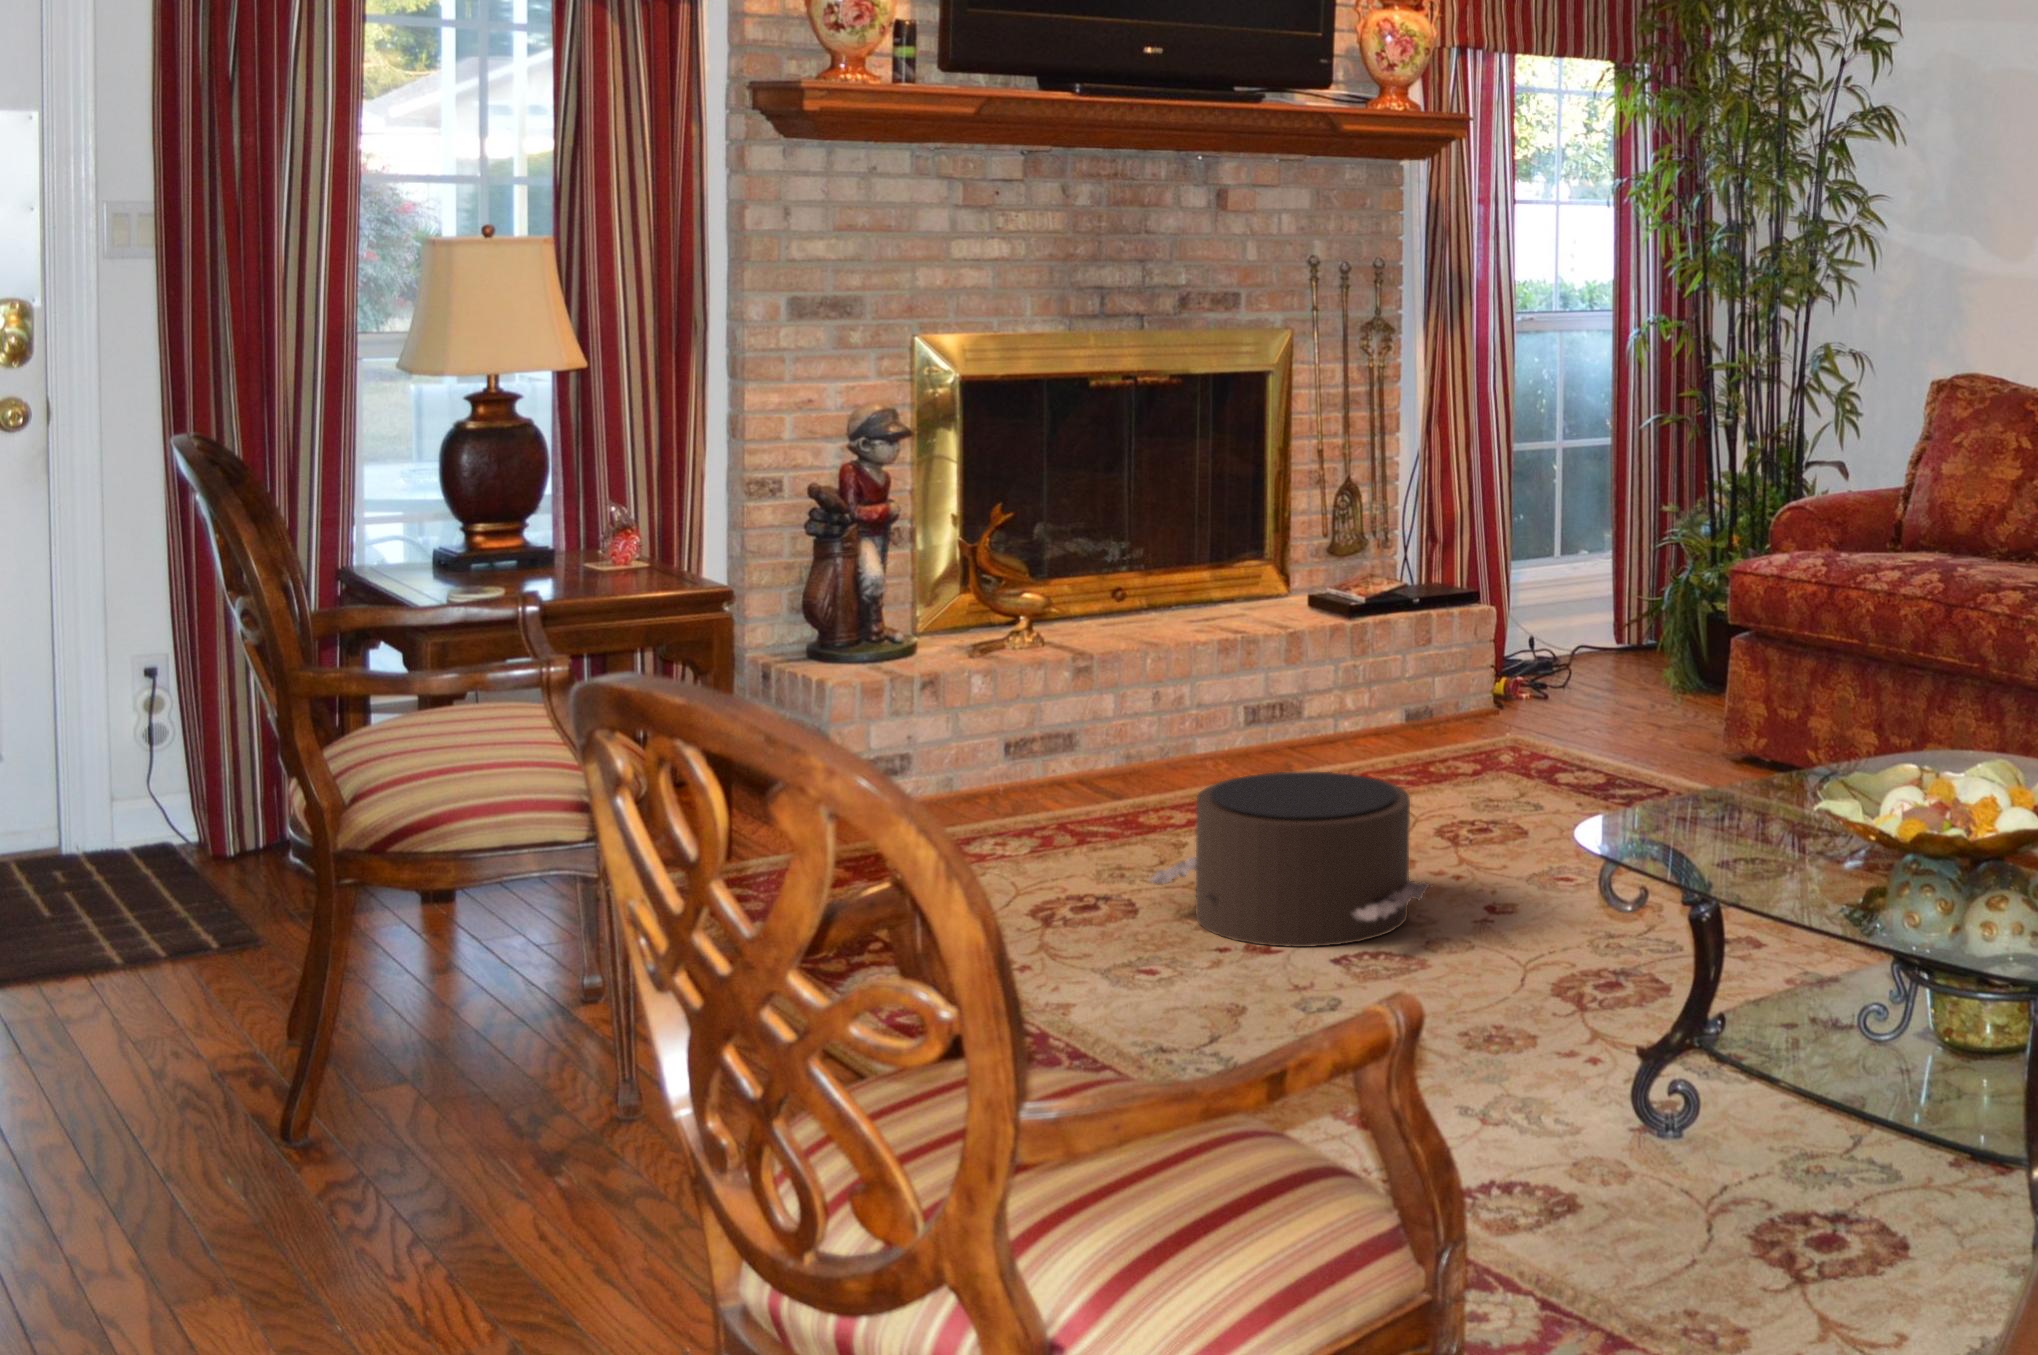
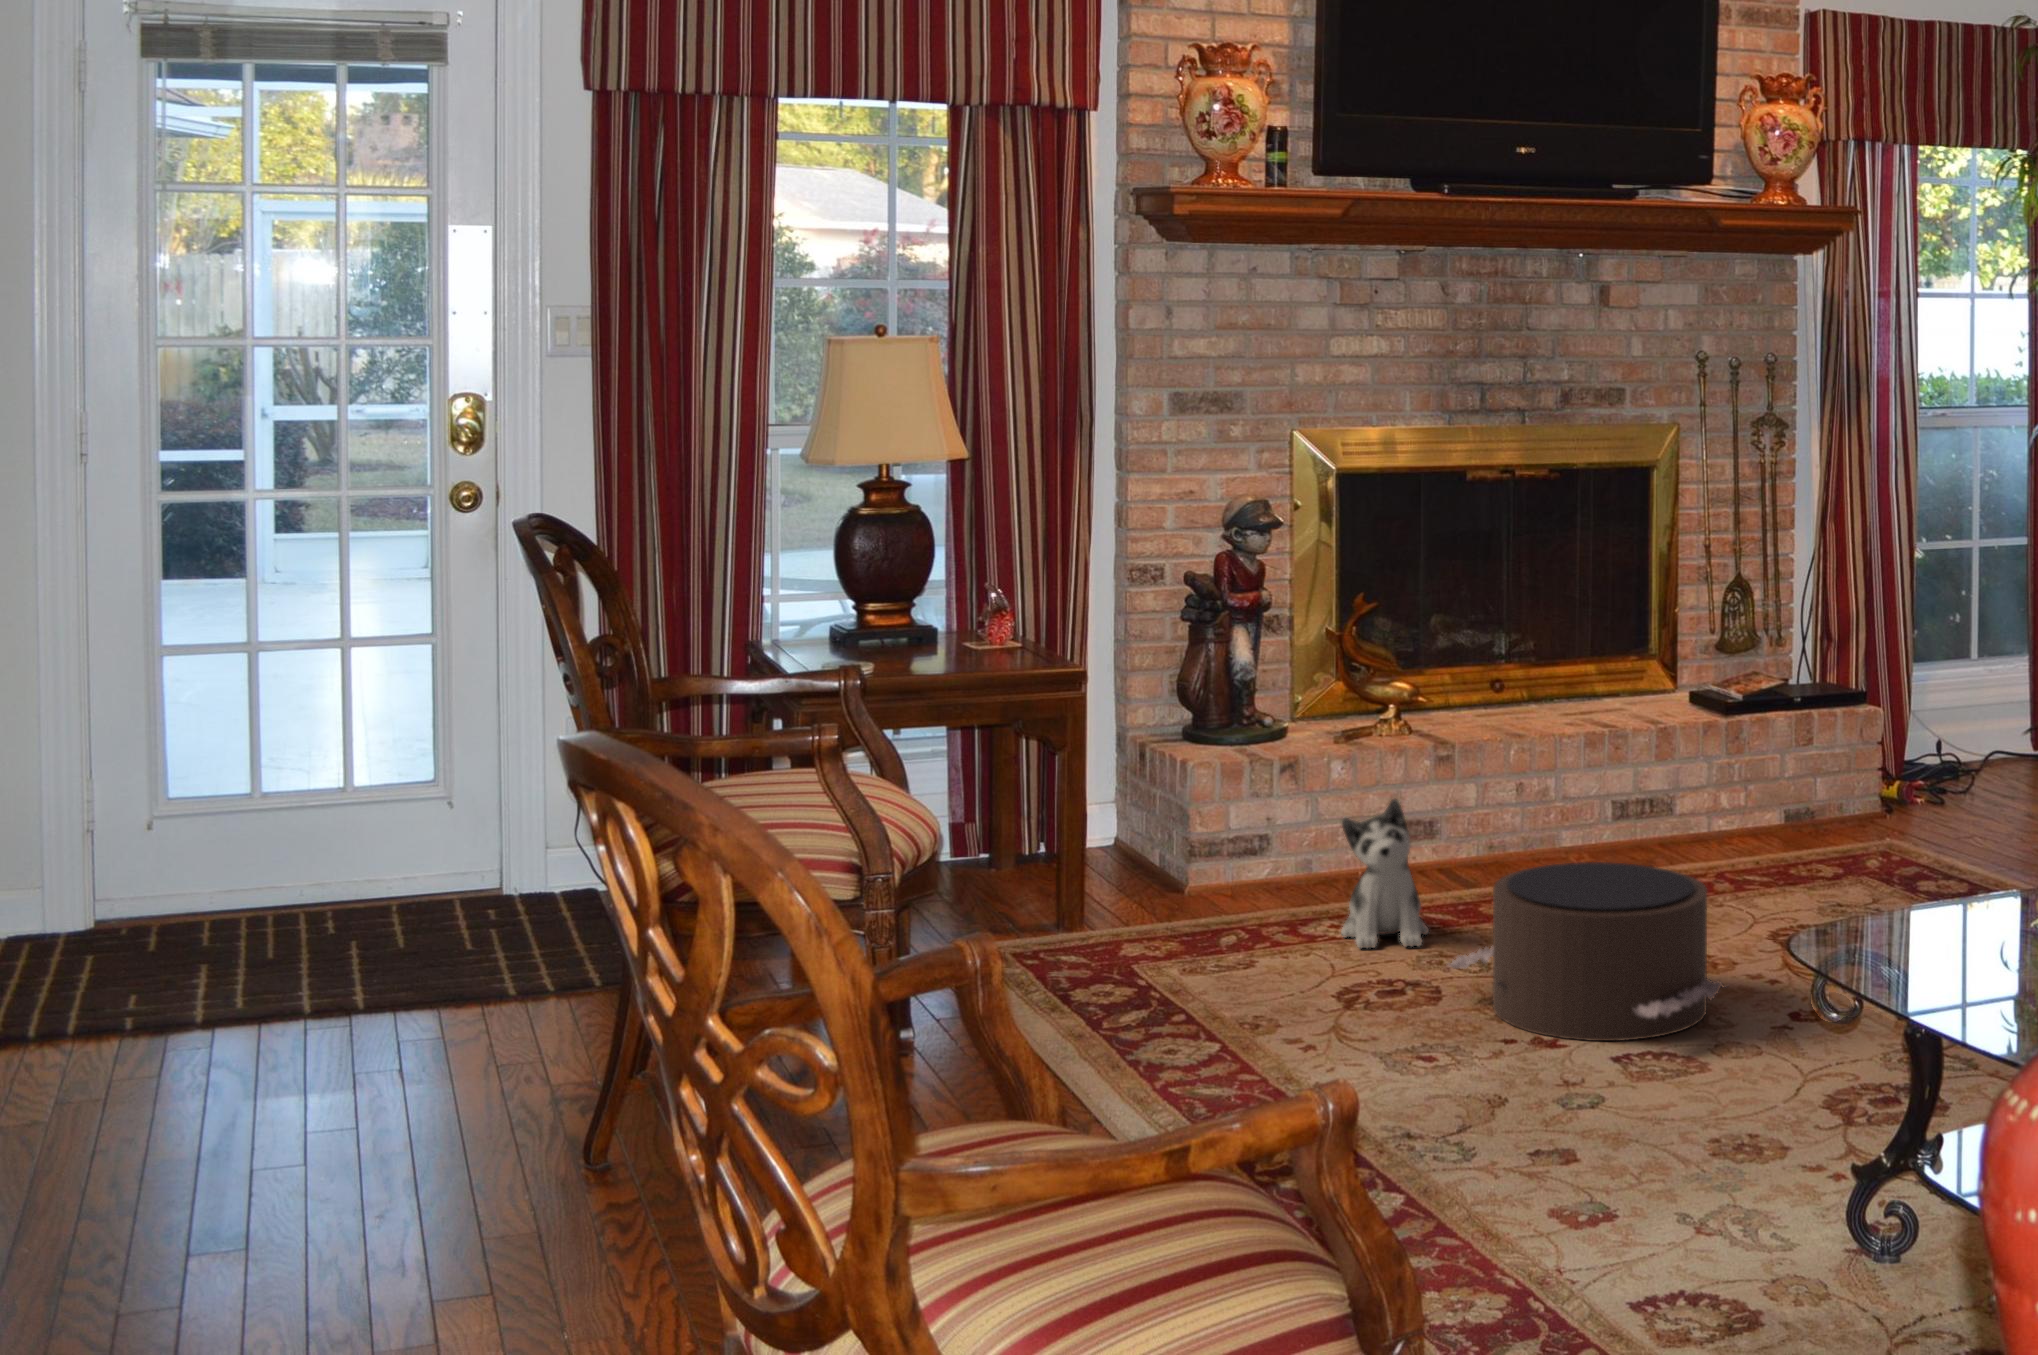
plush toy: none [1011,716,1102,870] -> present [1341,799,1429,949]

